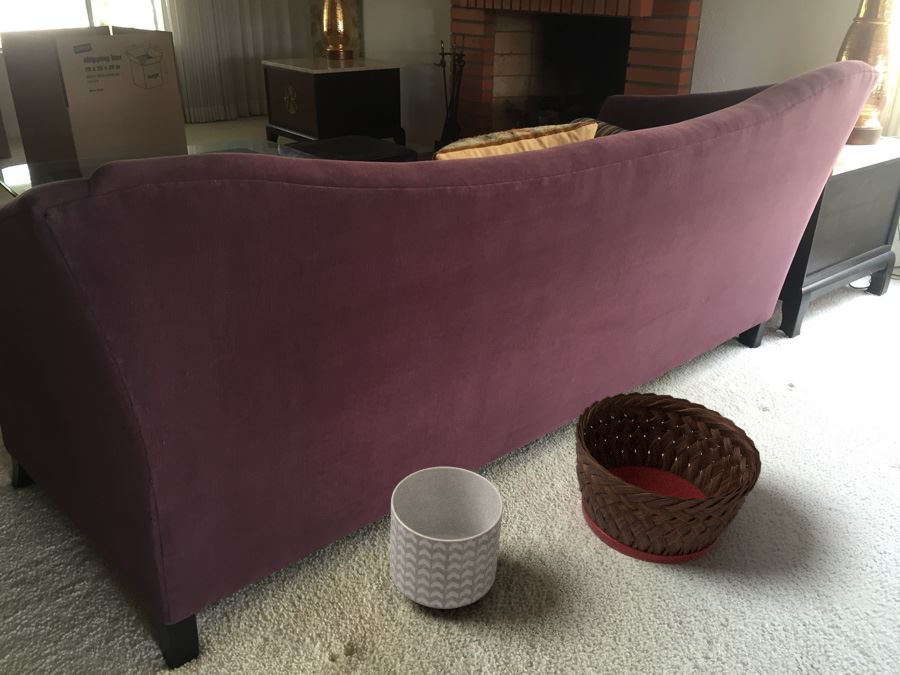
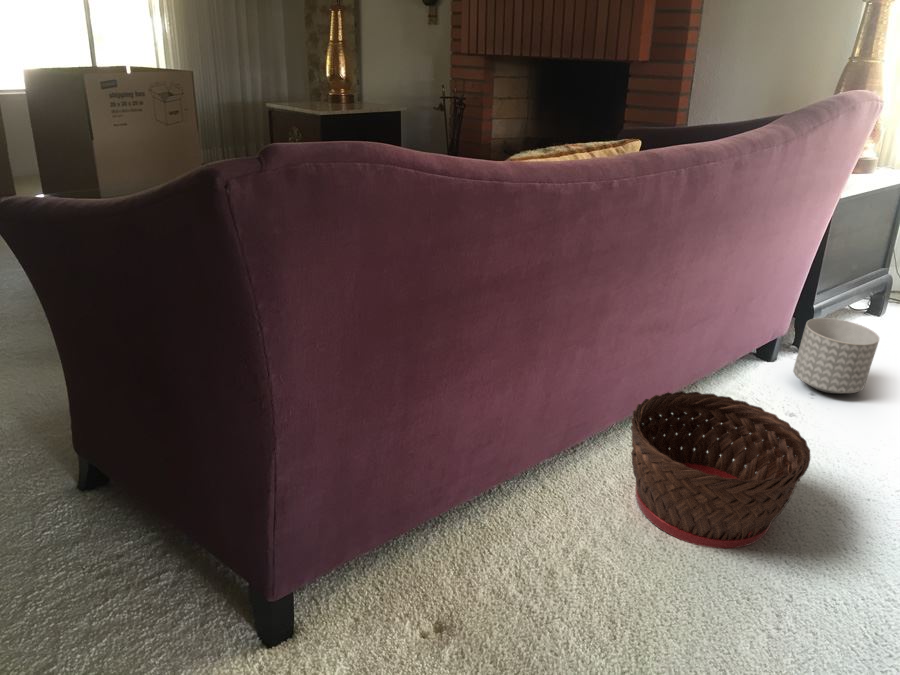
planter: present [390,467,503,609] -> present [793,318,879,394]

